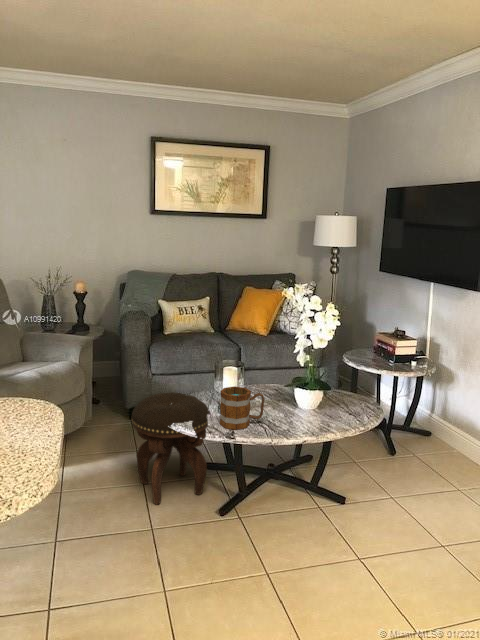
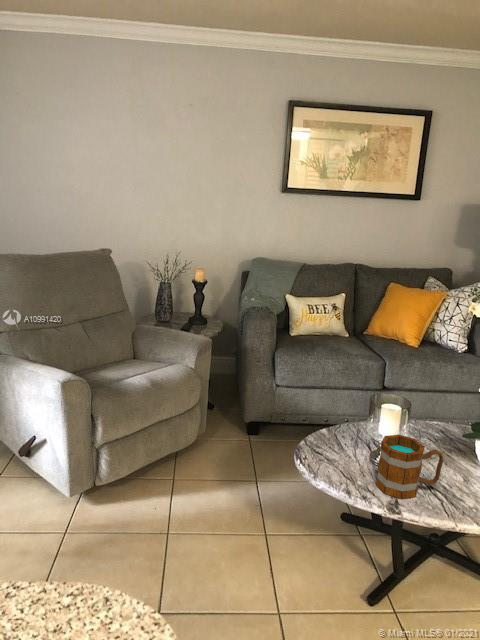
footstool: present [132,392,210,505] -> none [256,424,358,571]

